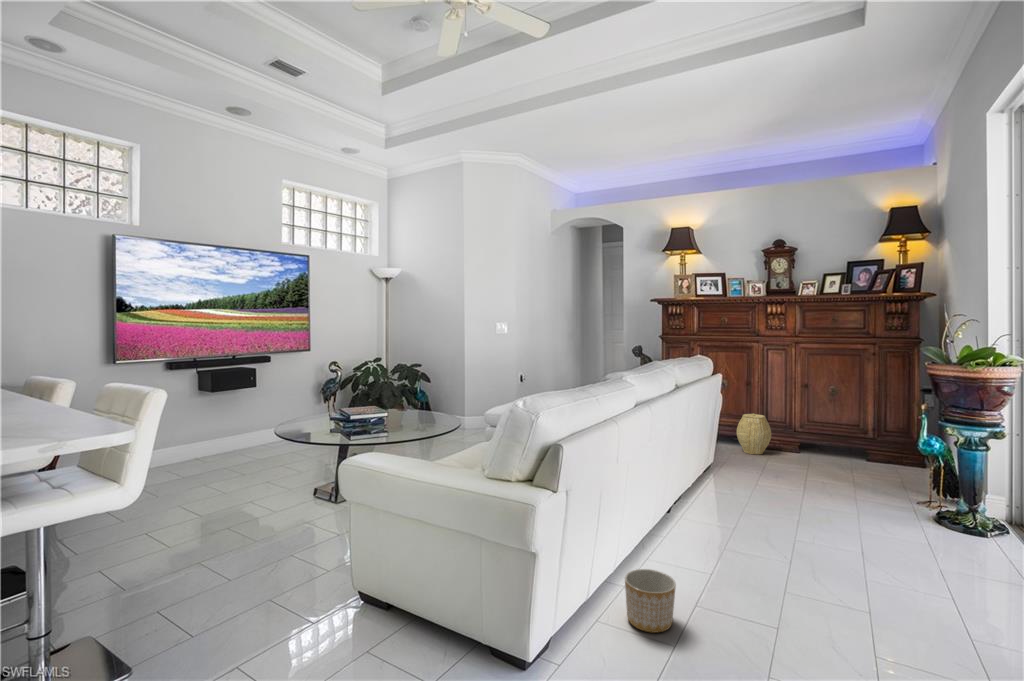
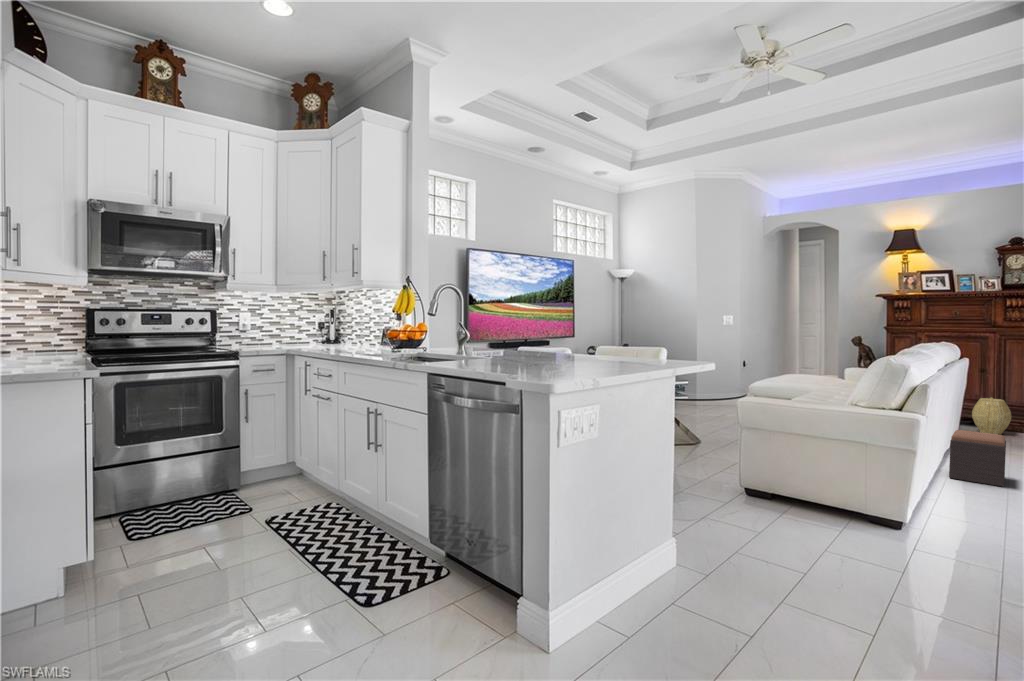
footstool: none [669,470,732,546] -> present [949,430,1006,487]
planter: present [625,569,676,633] -> none [950,484,997,523]

